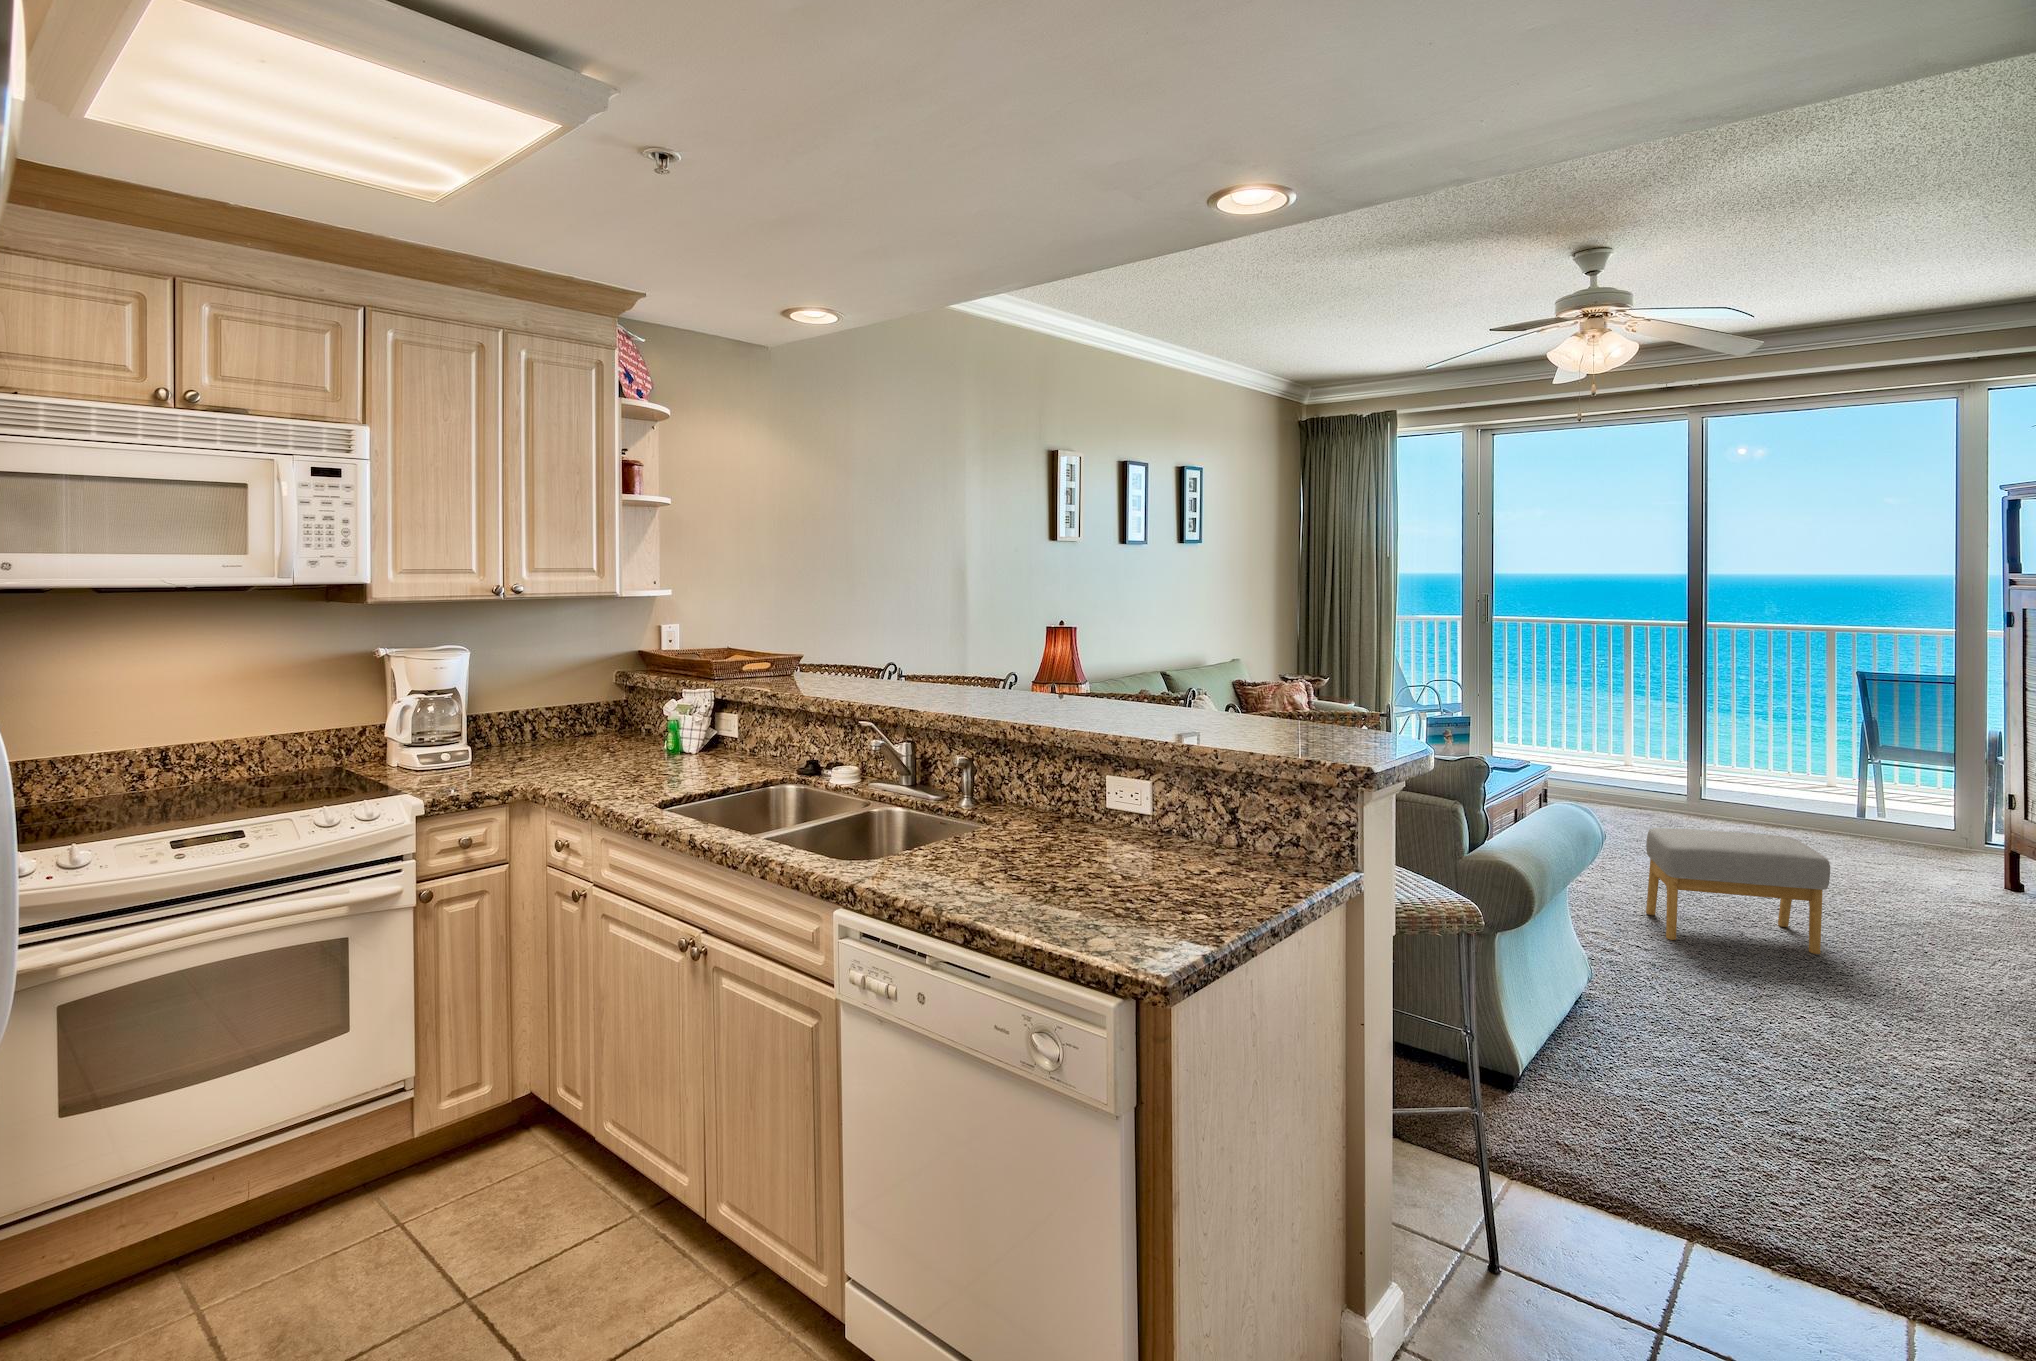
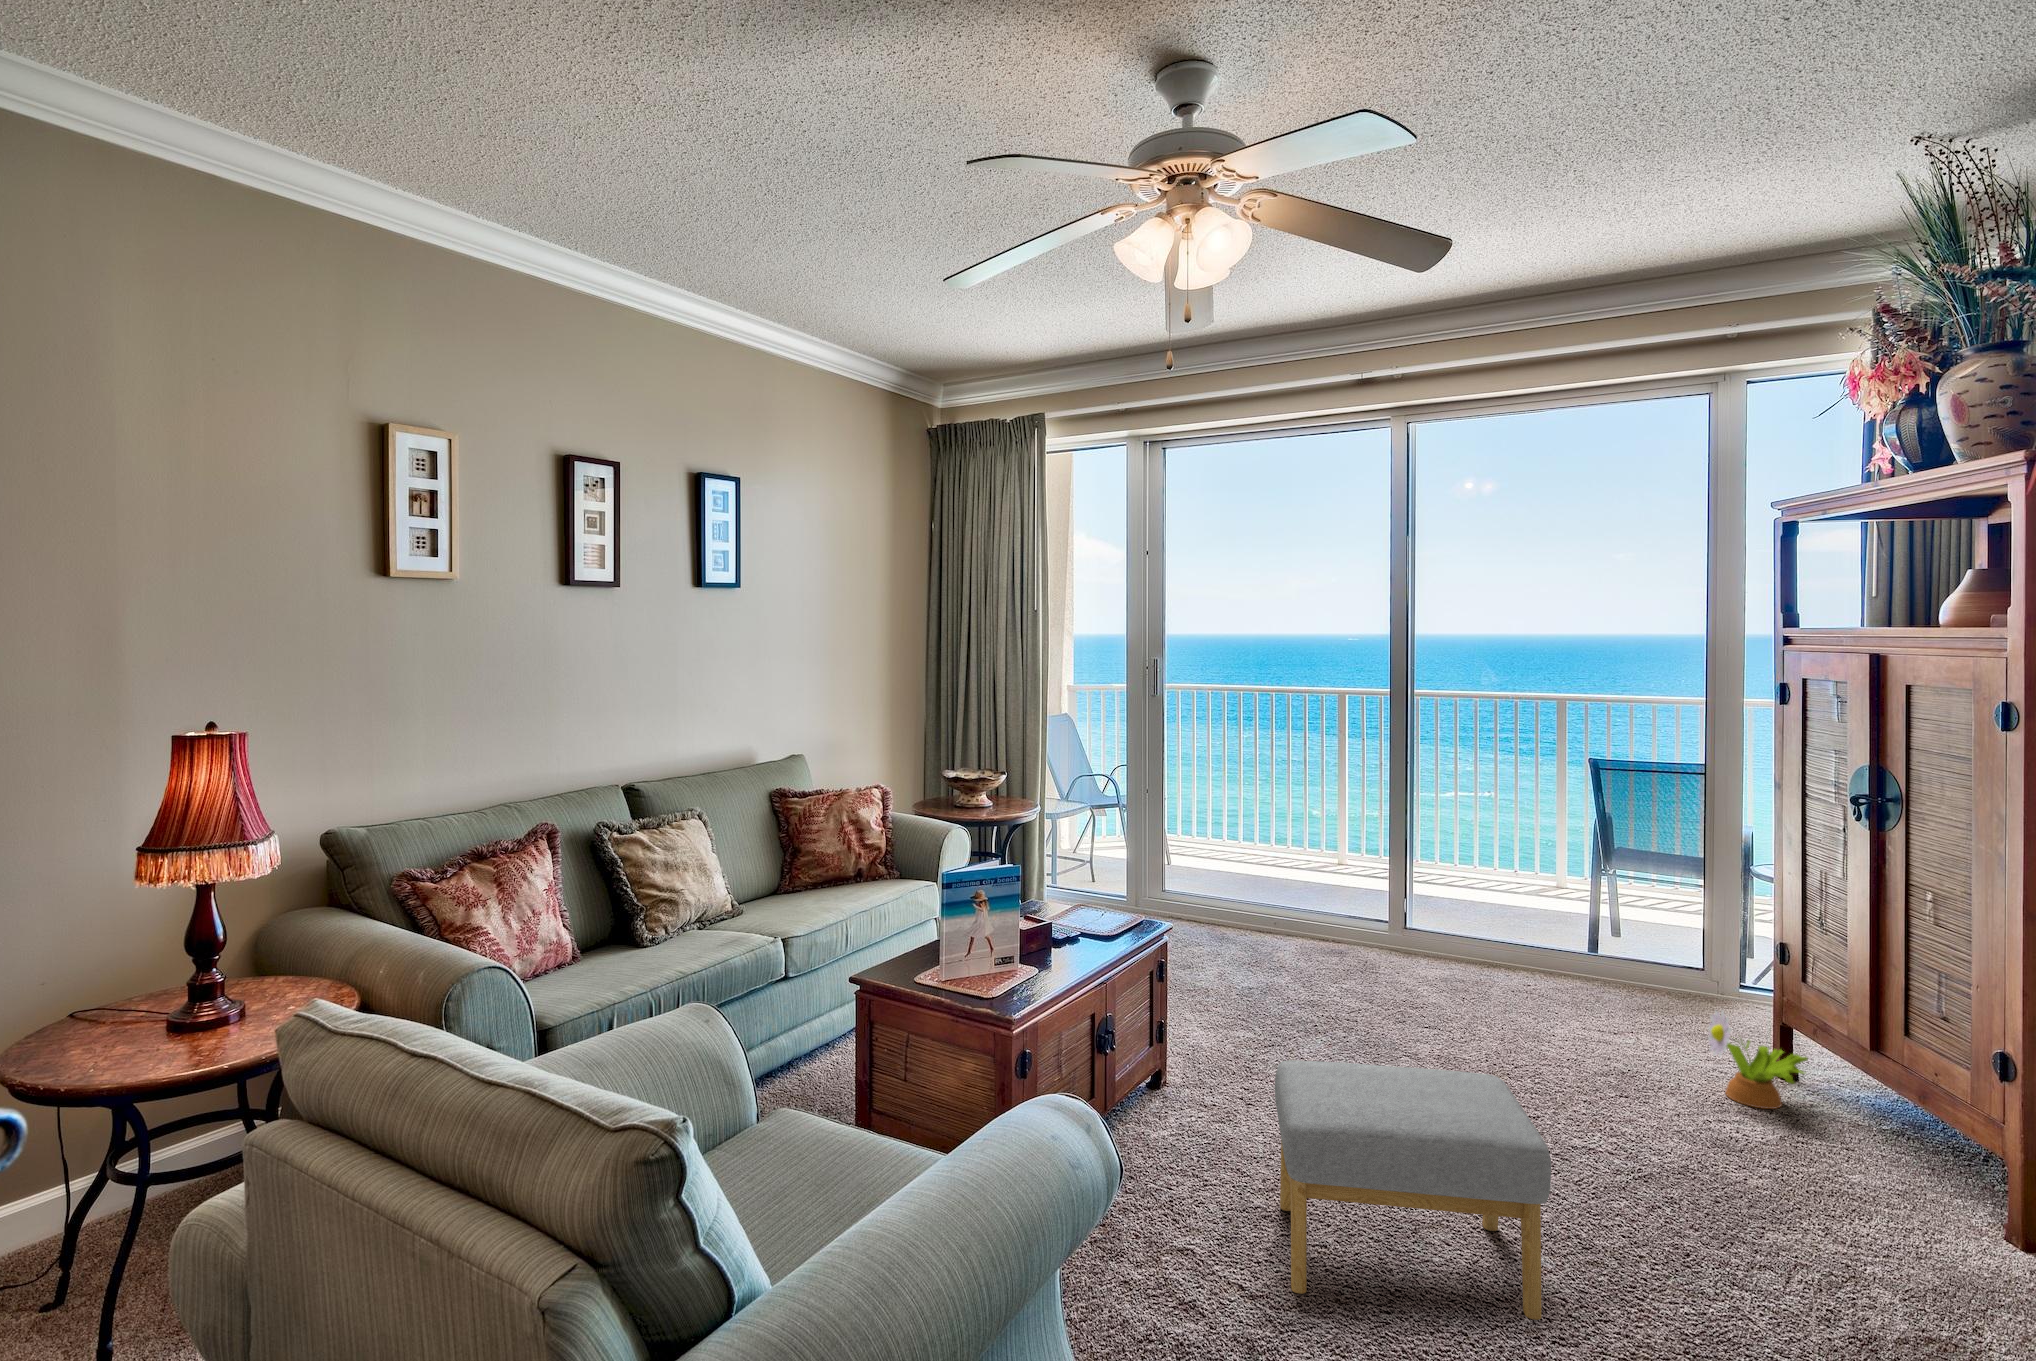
decorative plant: none [1935,830,2010,894] -> present [1708,1011,1808,1109]

